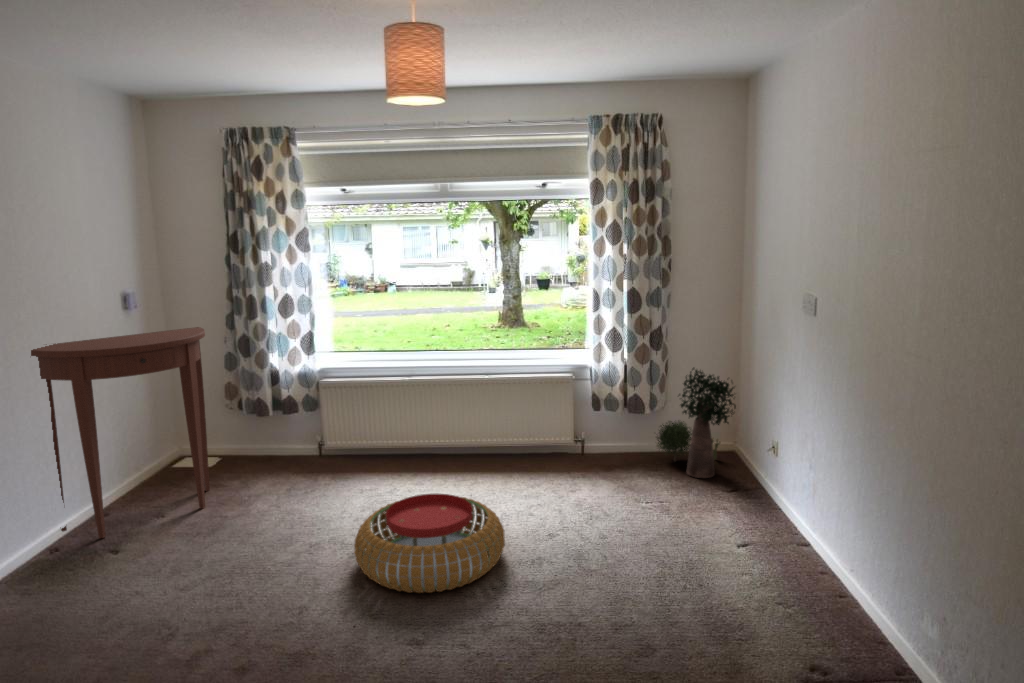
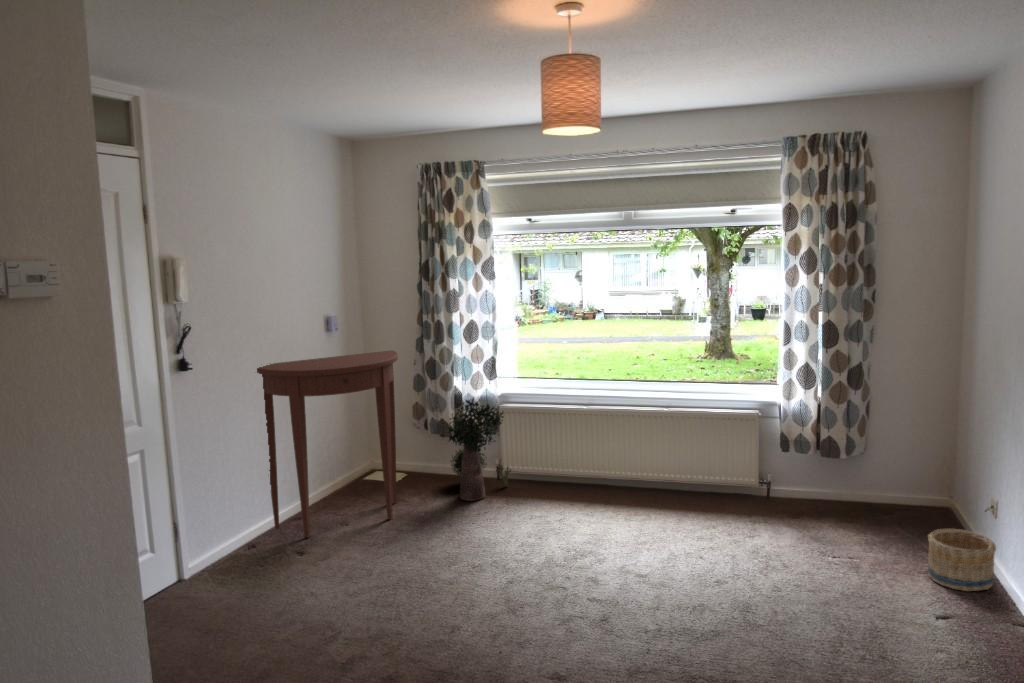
potted plant: present [657,367,736,478] -> present [442,397,511,501]
basket: none [726,469,781,523] -> present [928,529,996,591]
pouf: present [354,494,505,593] -> none [523,525,671,621]

